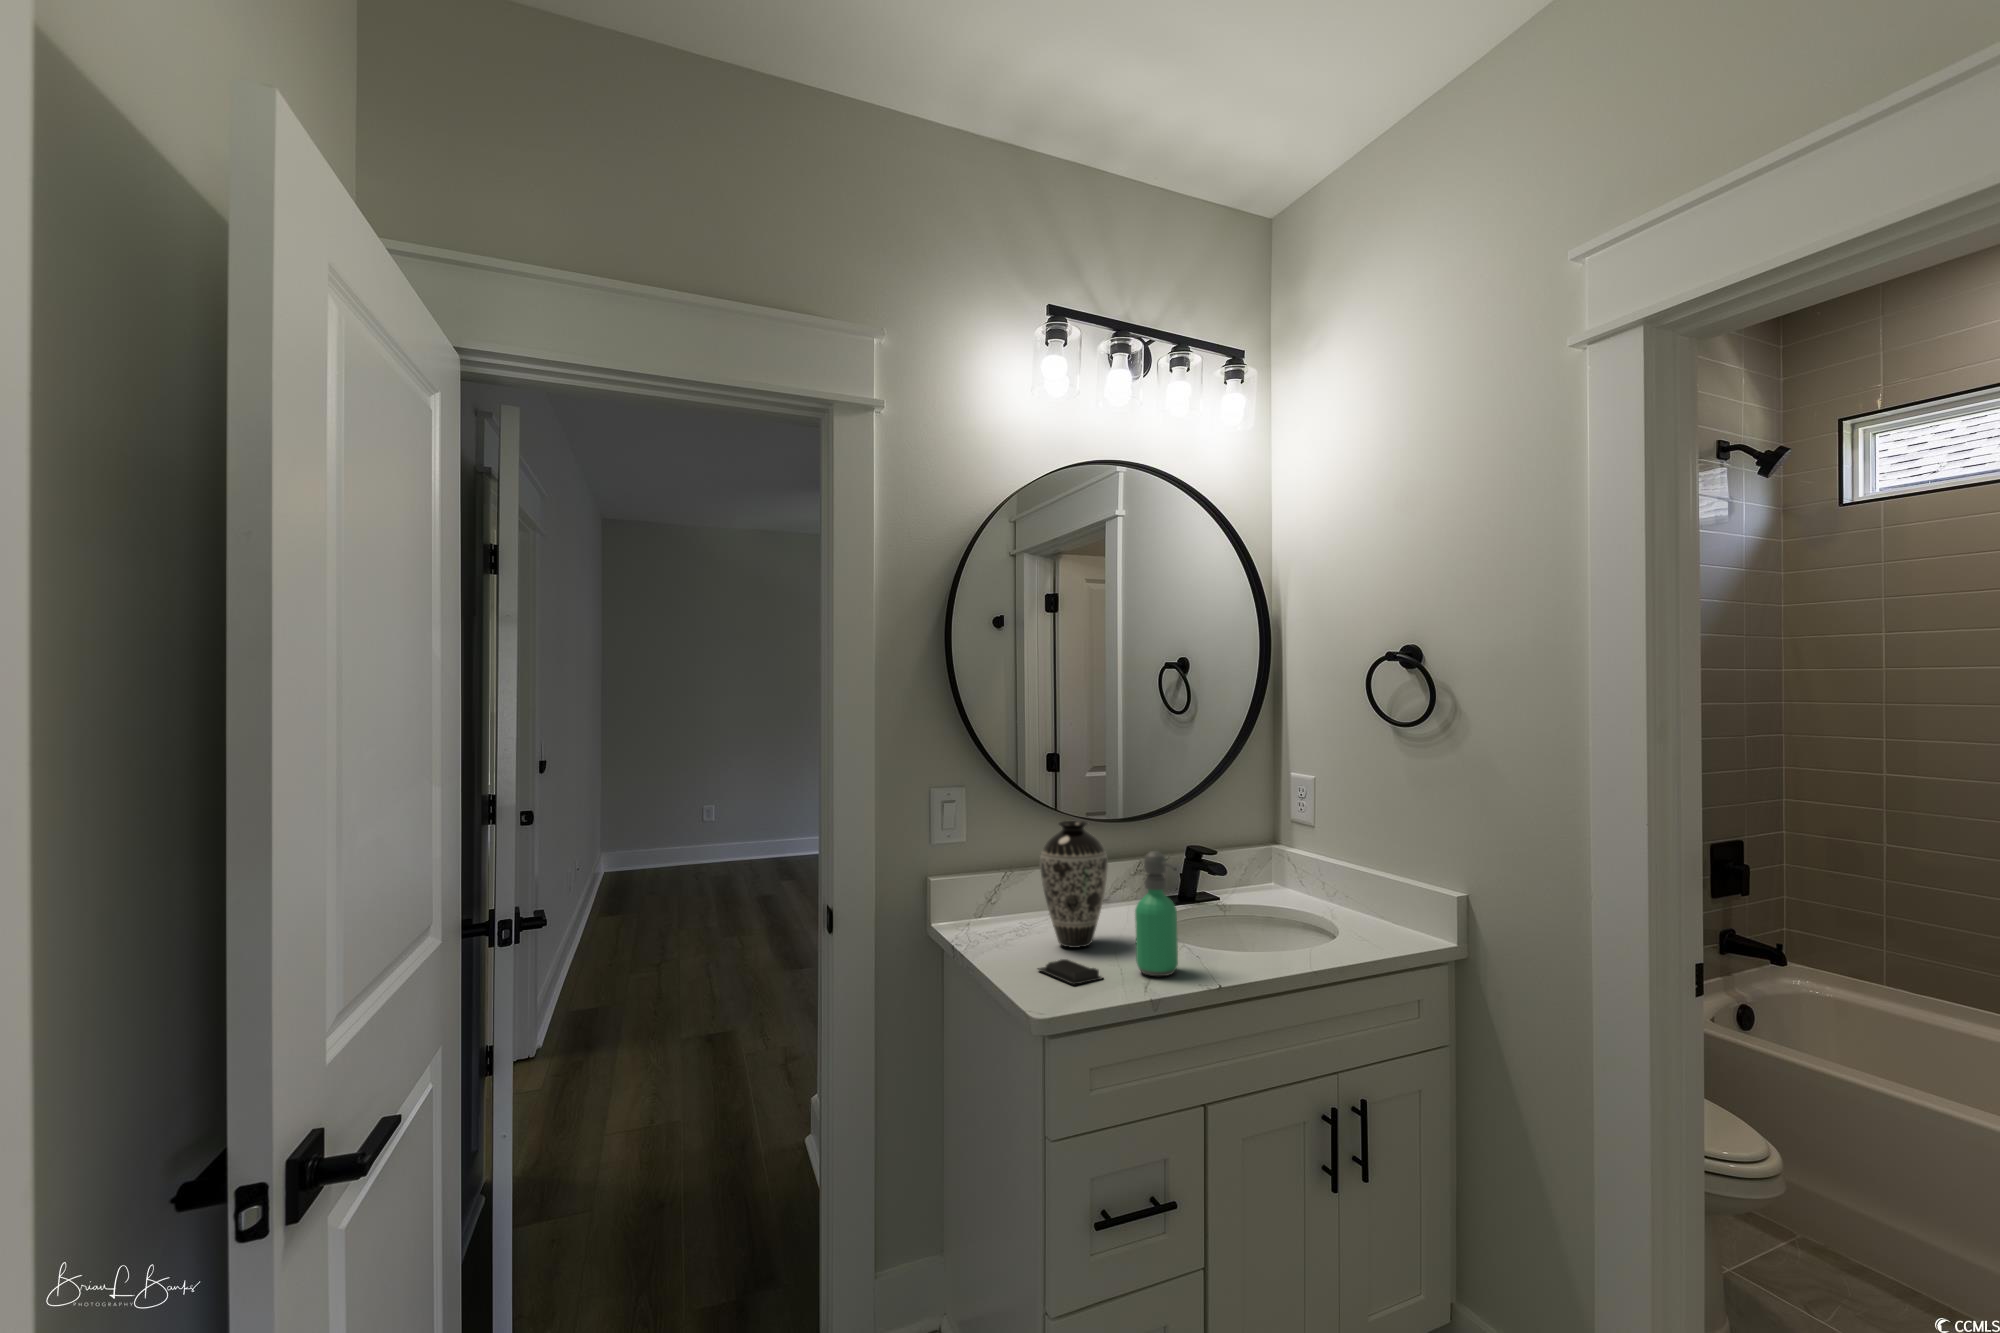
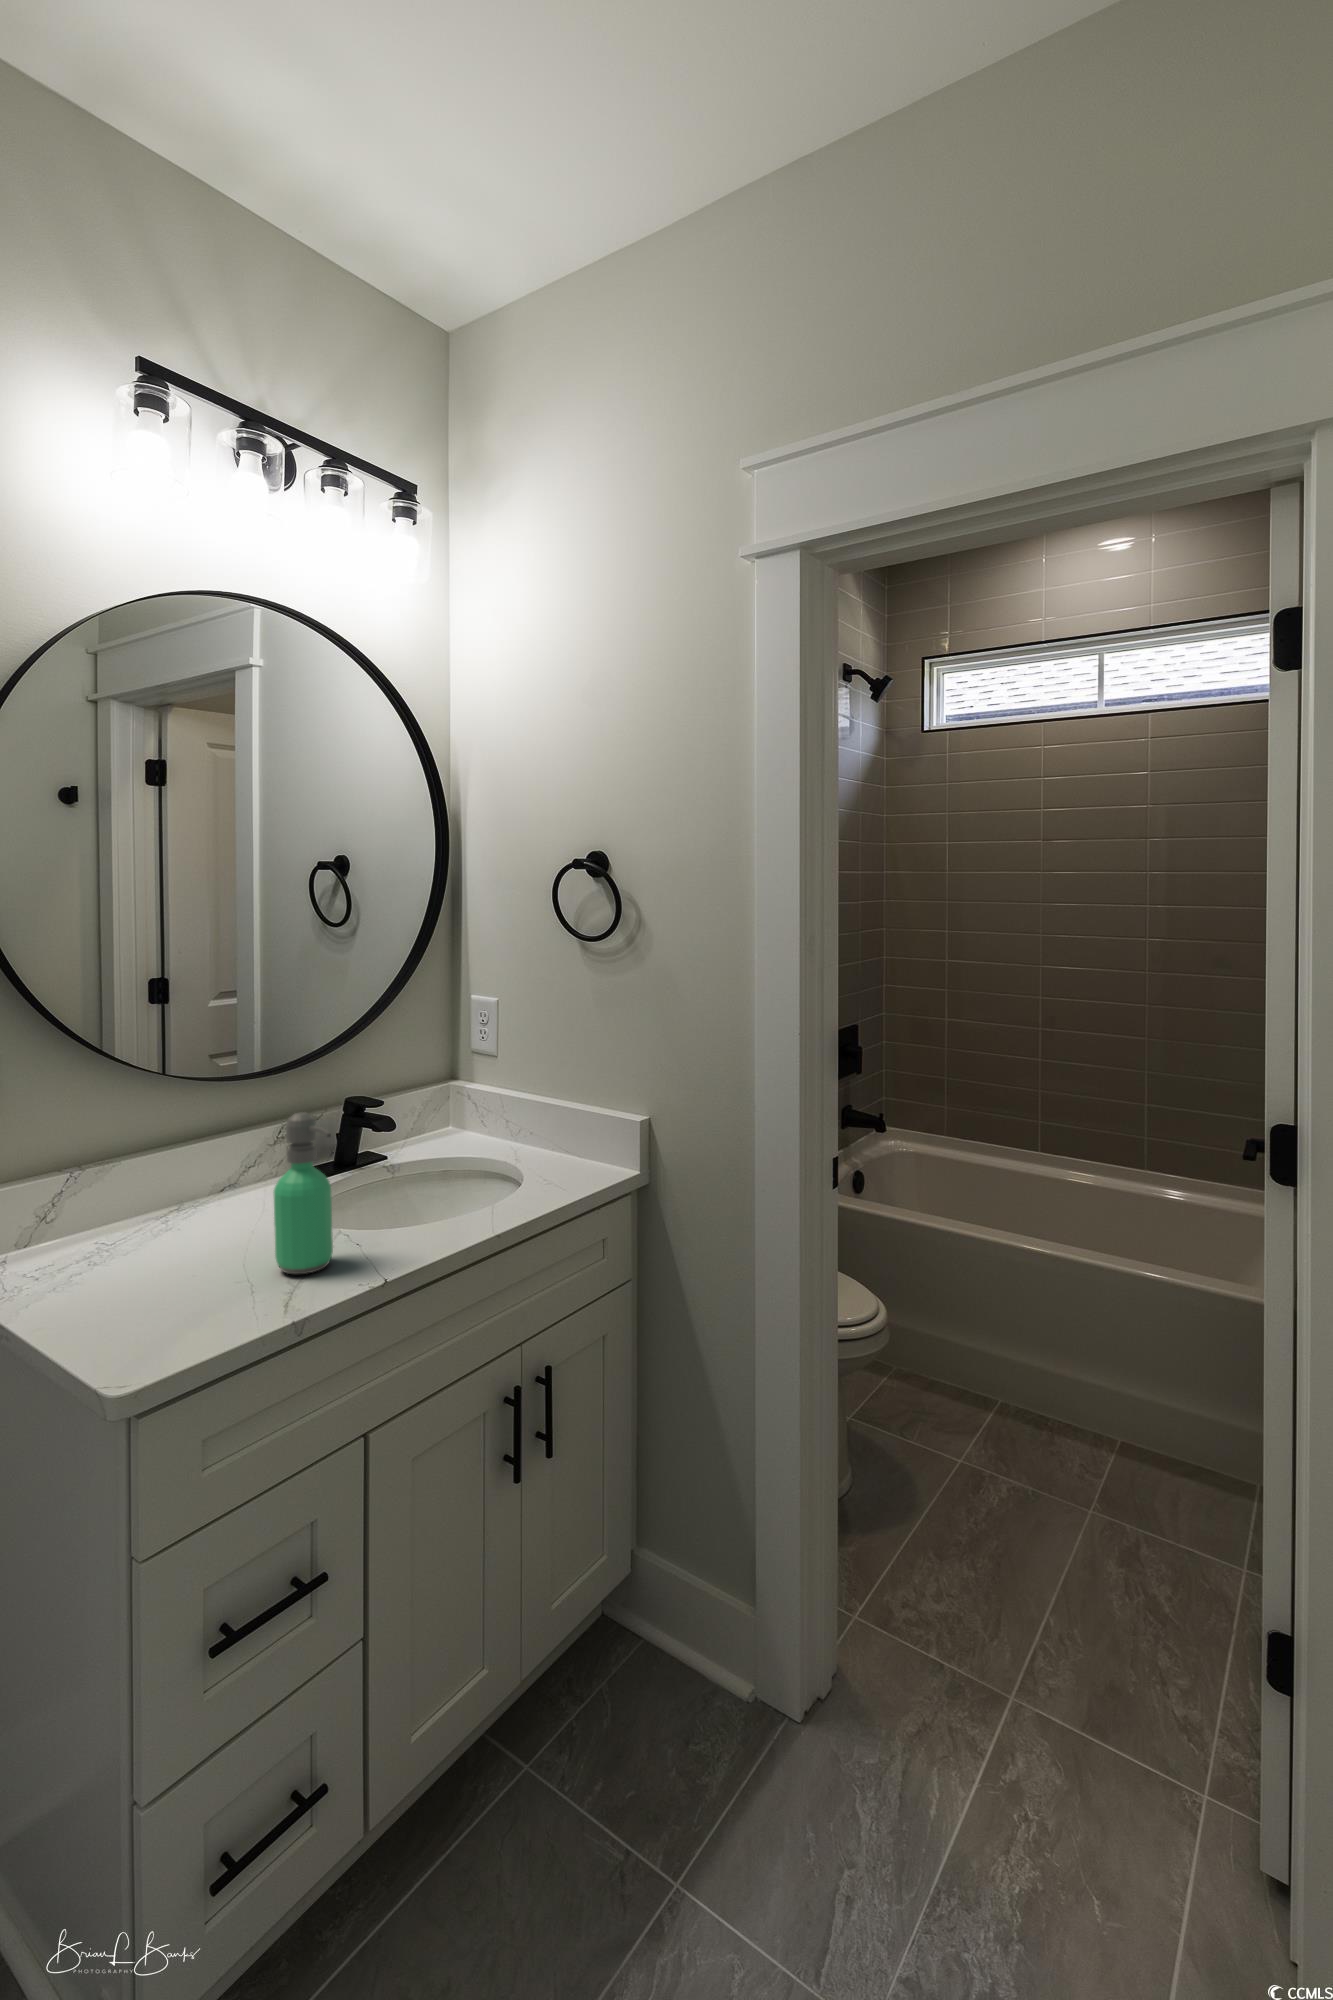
decorative vase: present [1040,821,1108,948] -> none [134,1076,237,1245]
soap bar: present [1038,959,1103,985] -> none [126,1267,228,1306]

